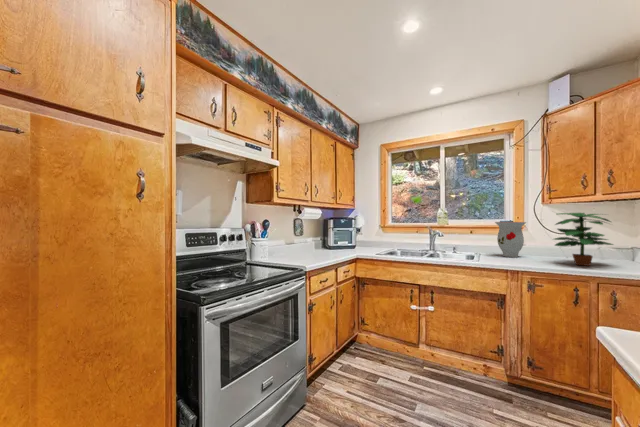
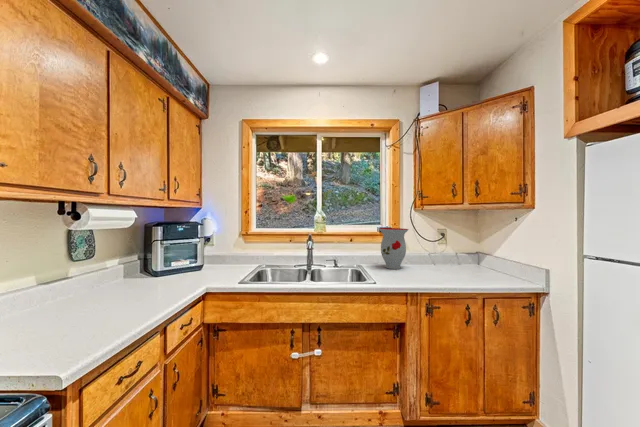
potted plant: present [555,213,613,266] -> none [439,220,491,277]

